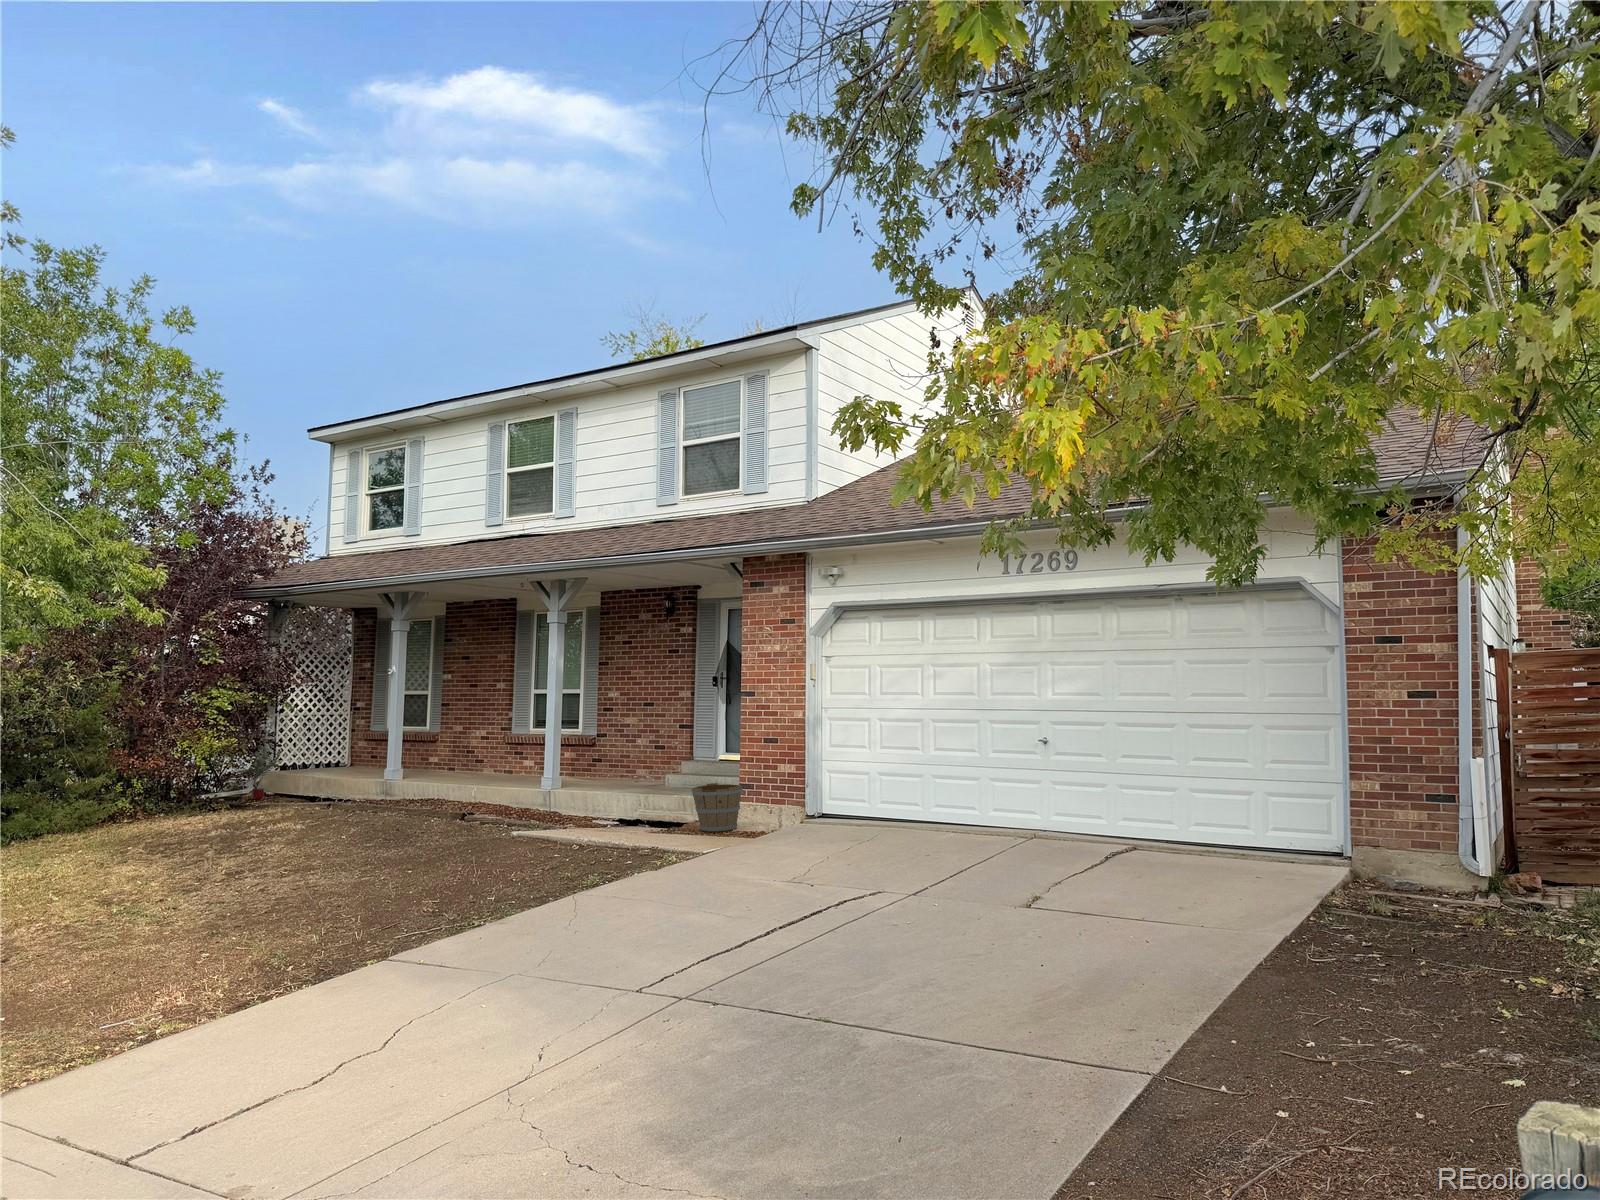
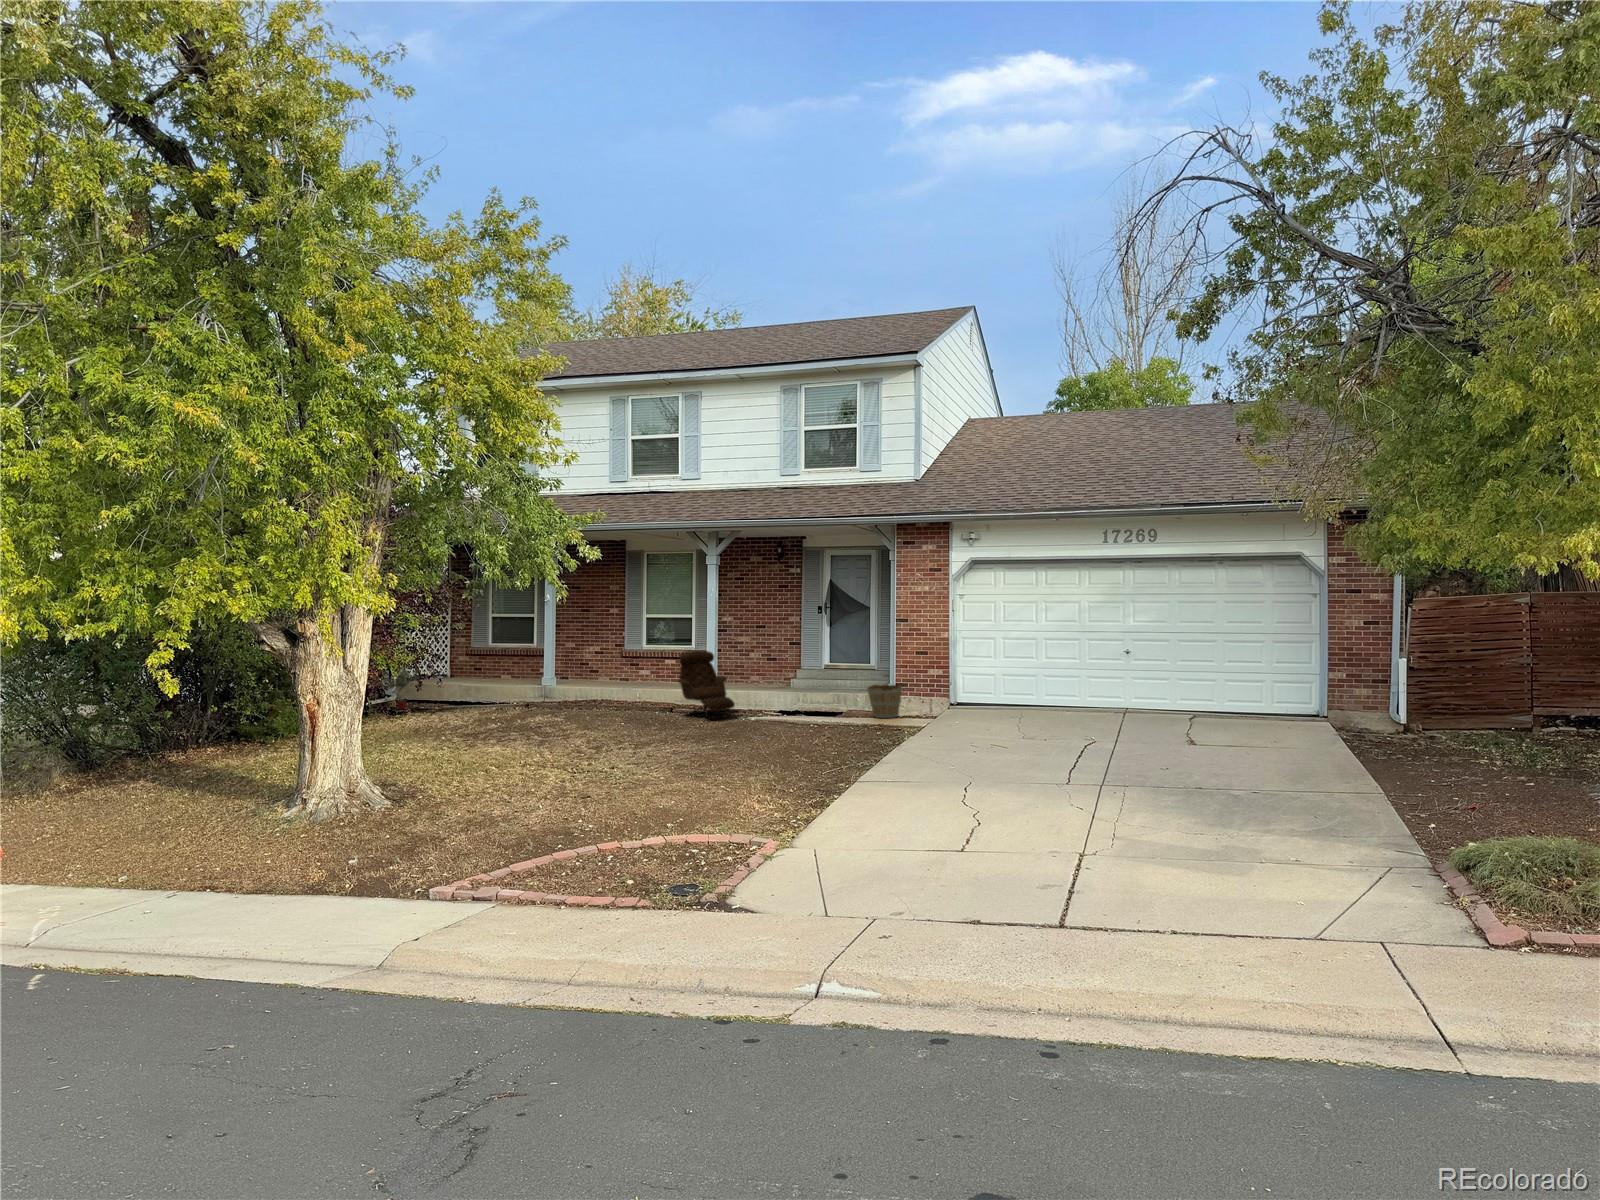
lounge chair: none [492,734,559,824] -> present [678,651,735,717]

